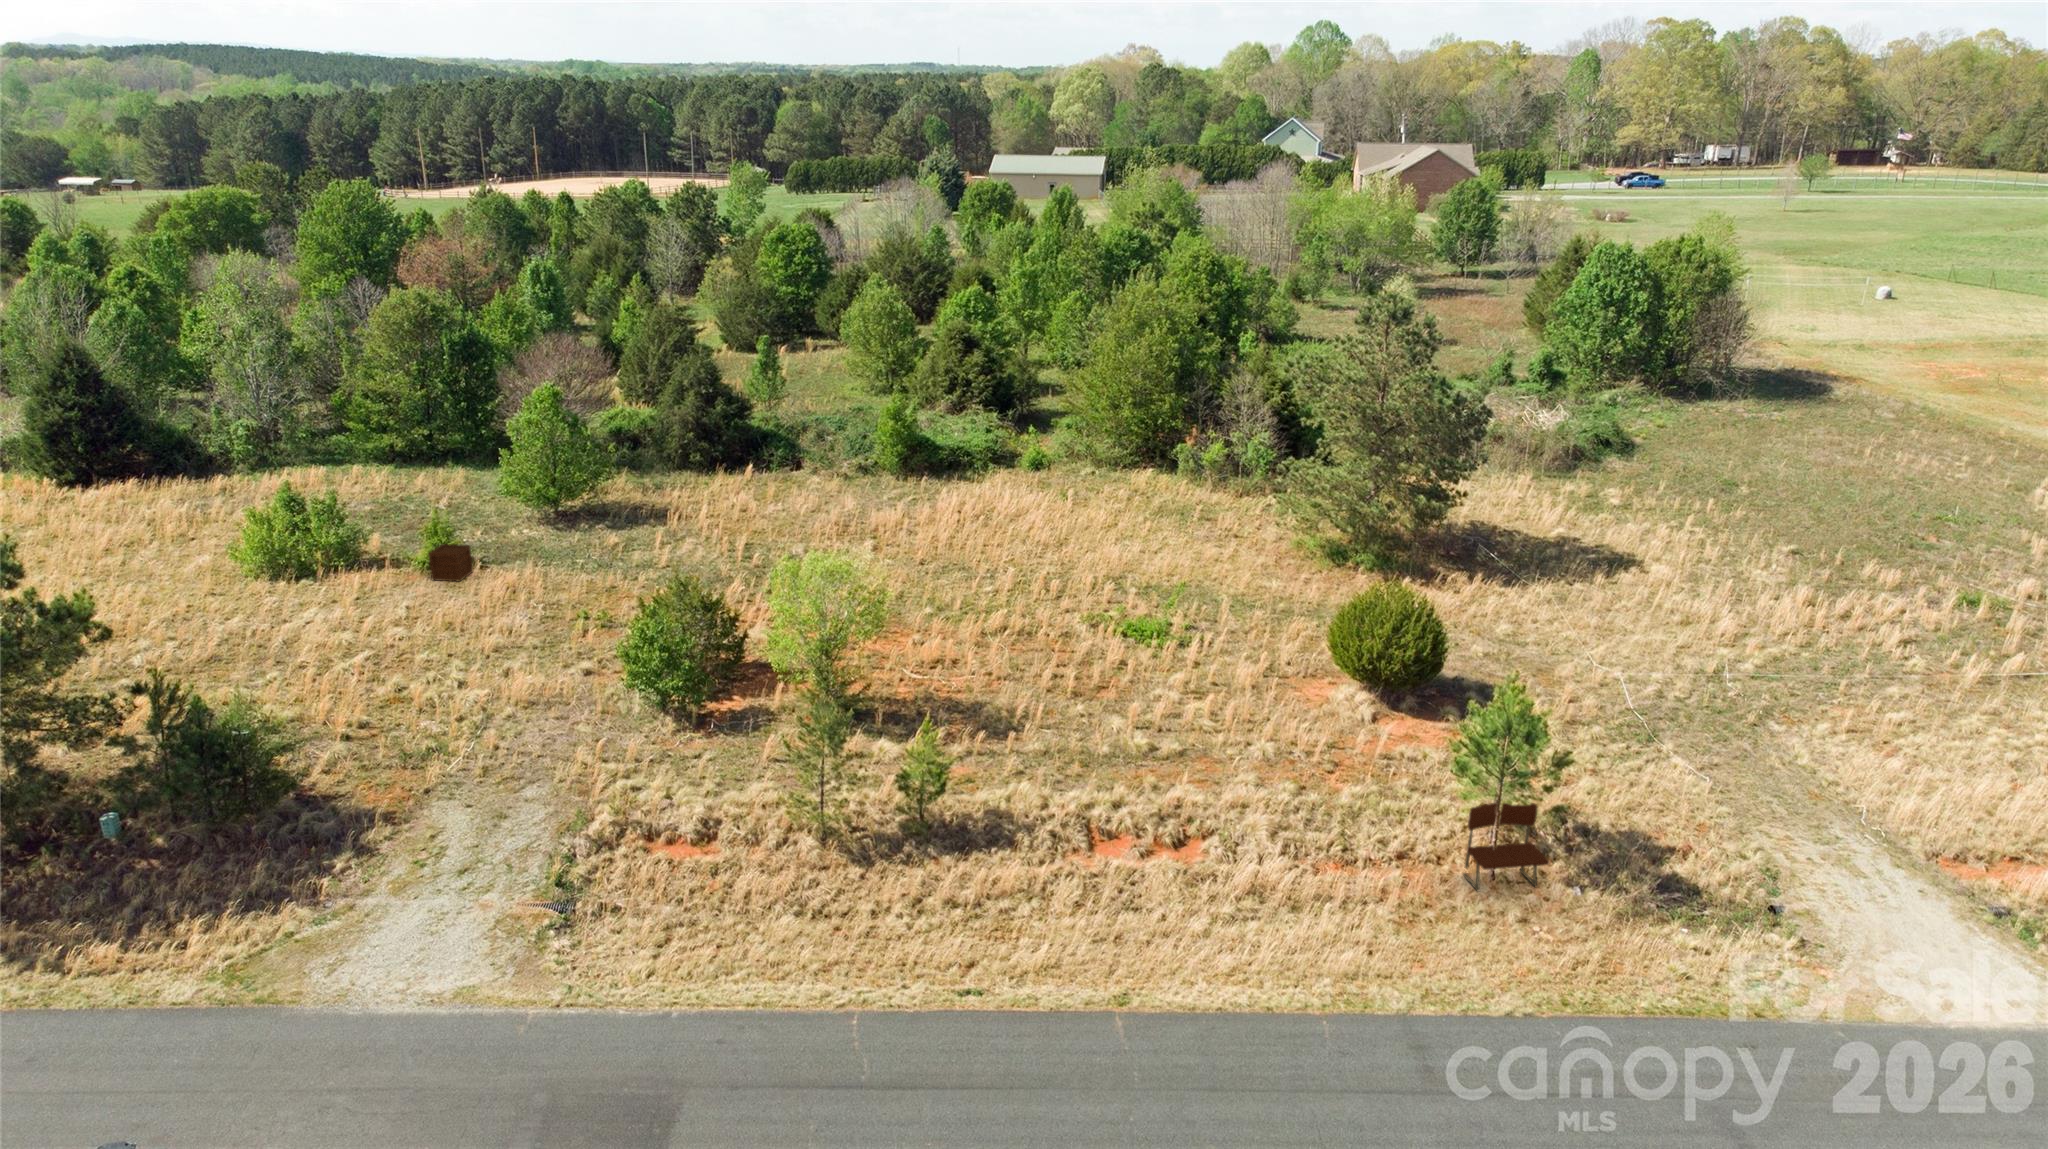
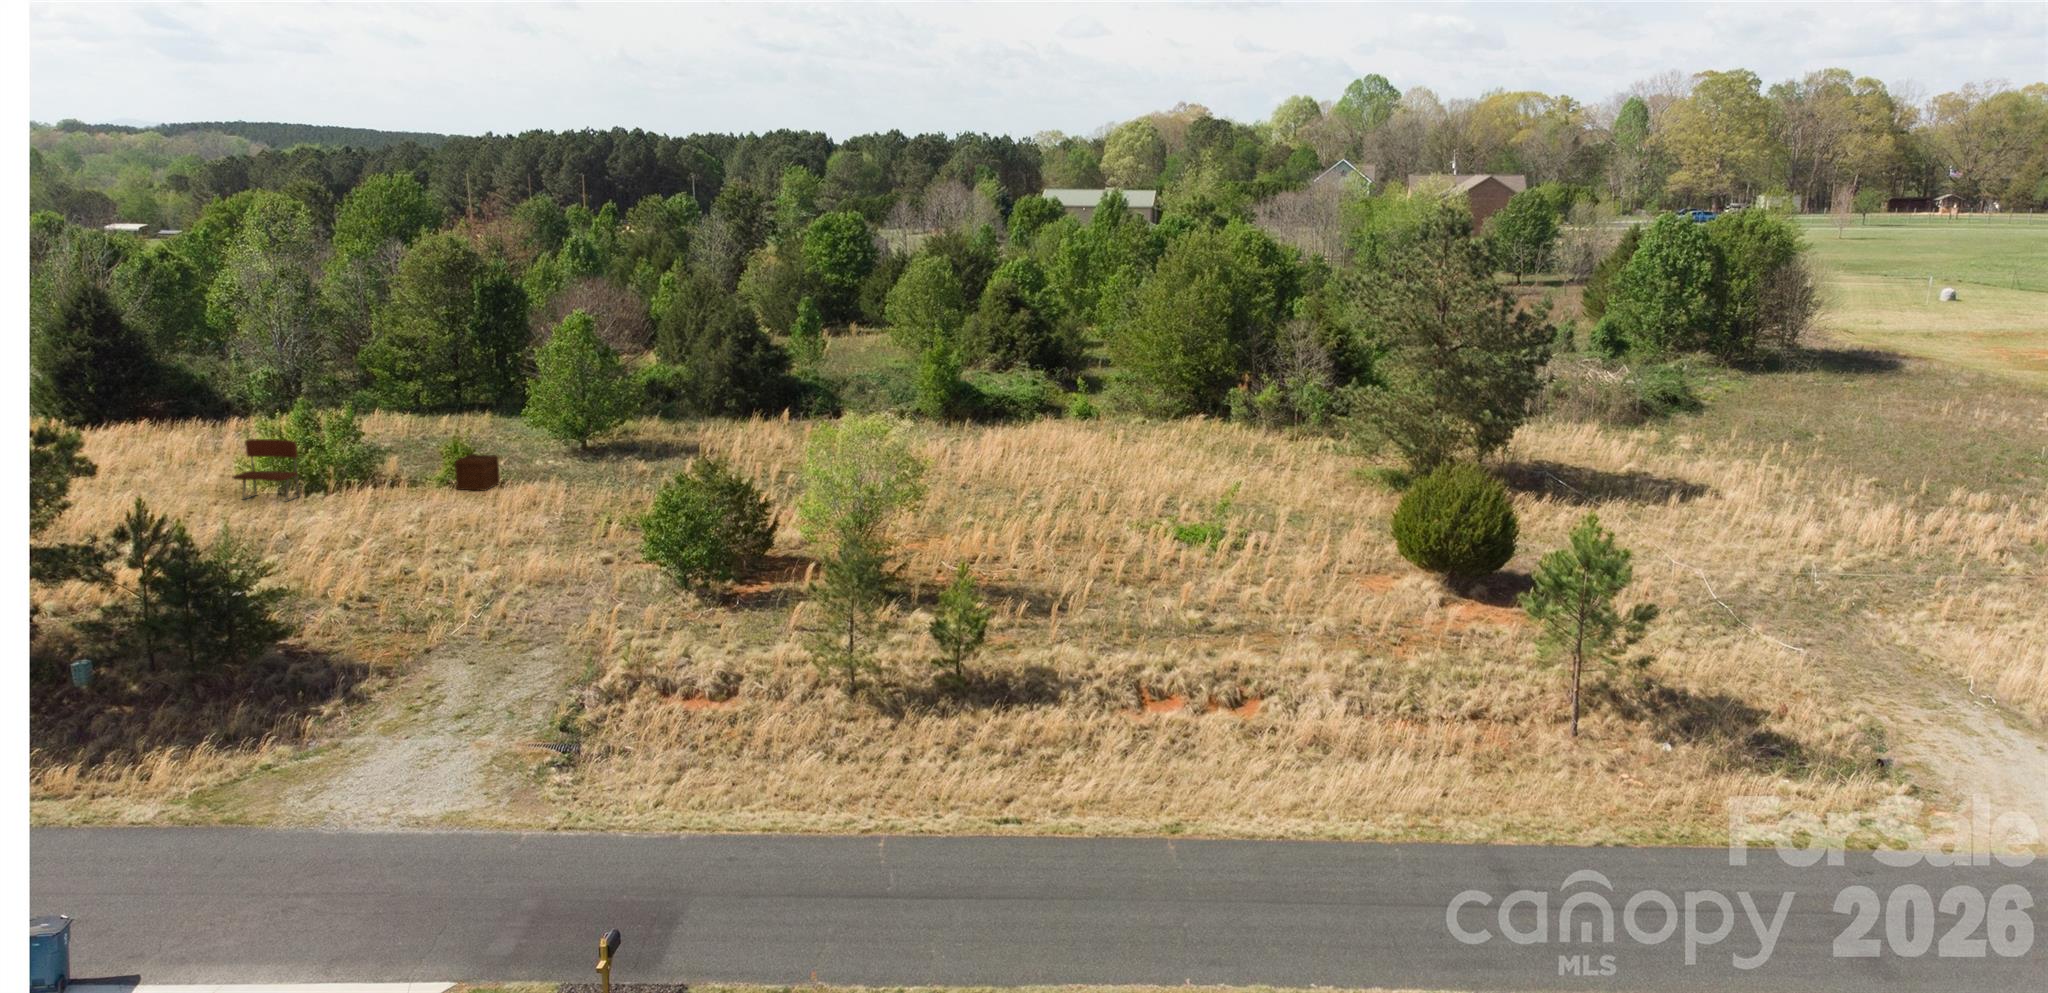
bench: present [1463,803,1549,891] -> present [232,439,300,501]

